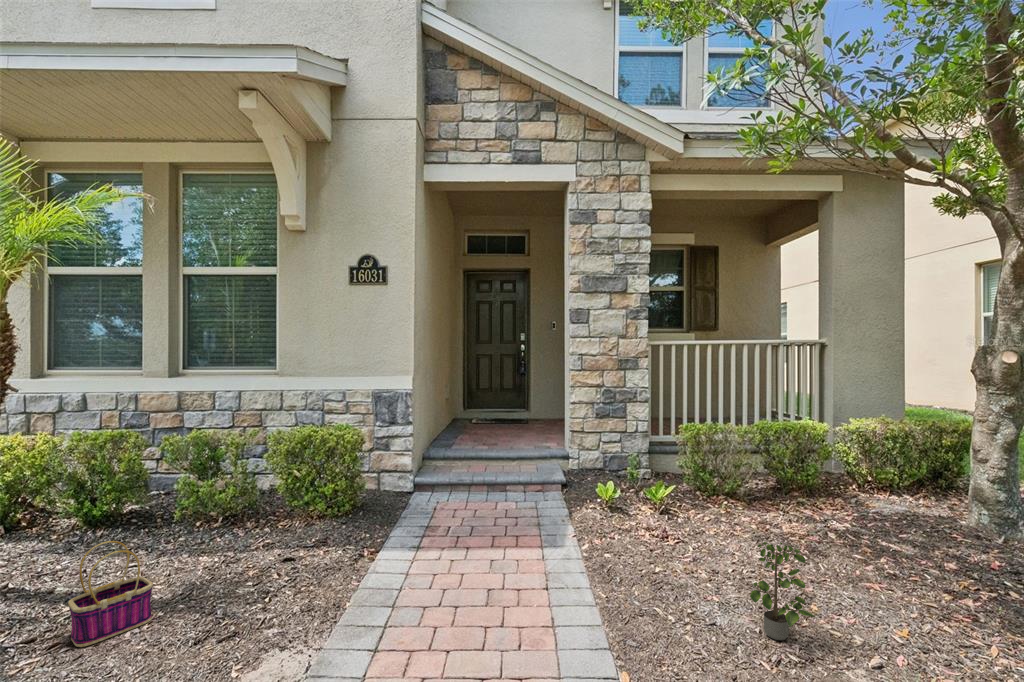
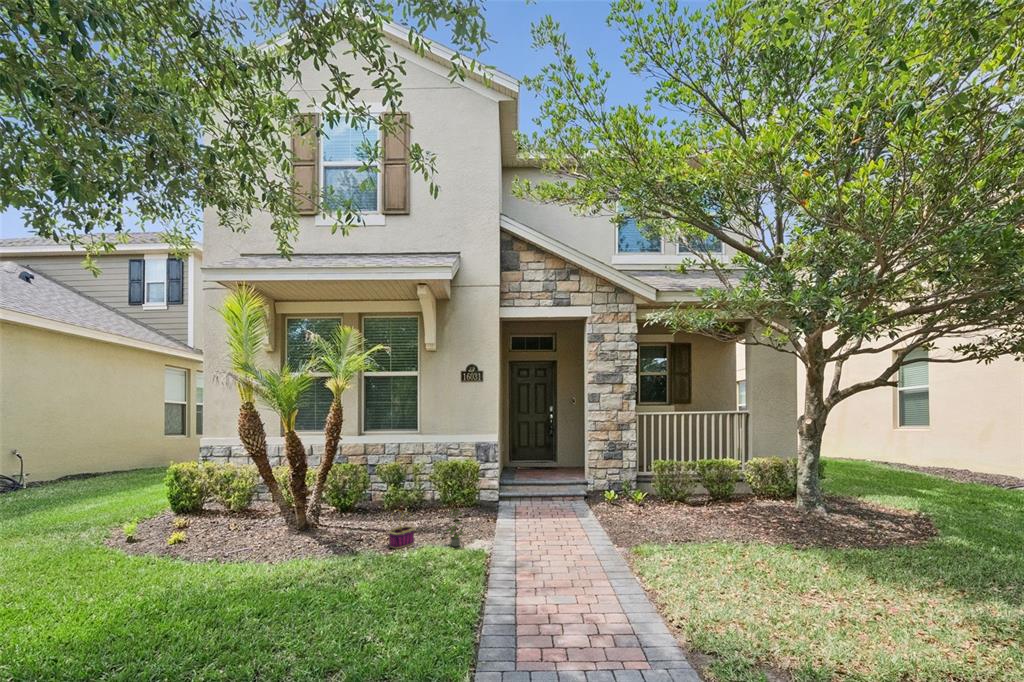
potted plant: present [750,542,815,640] -> present [446,509,462,547]

